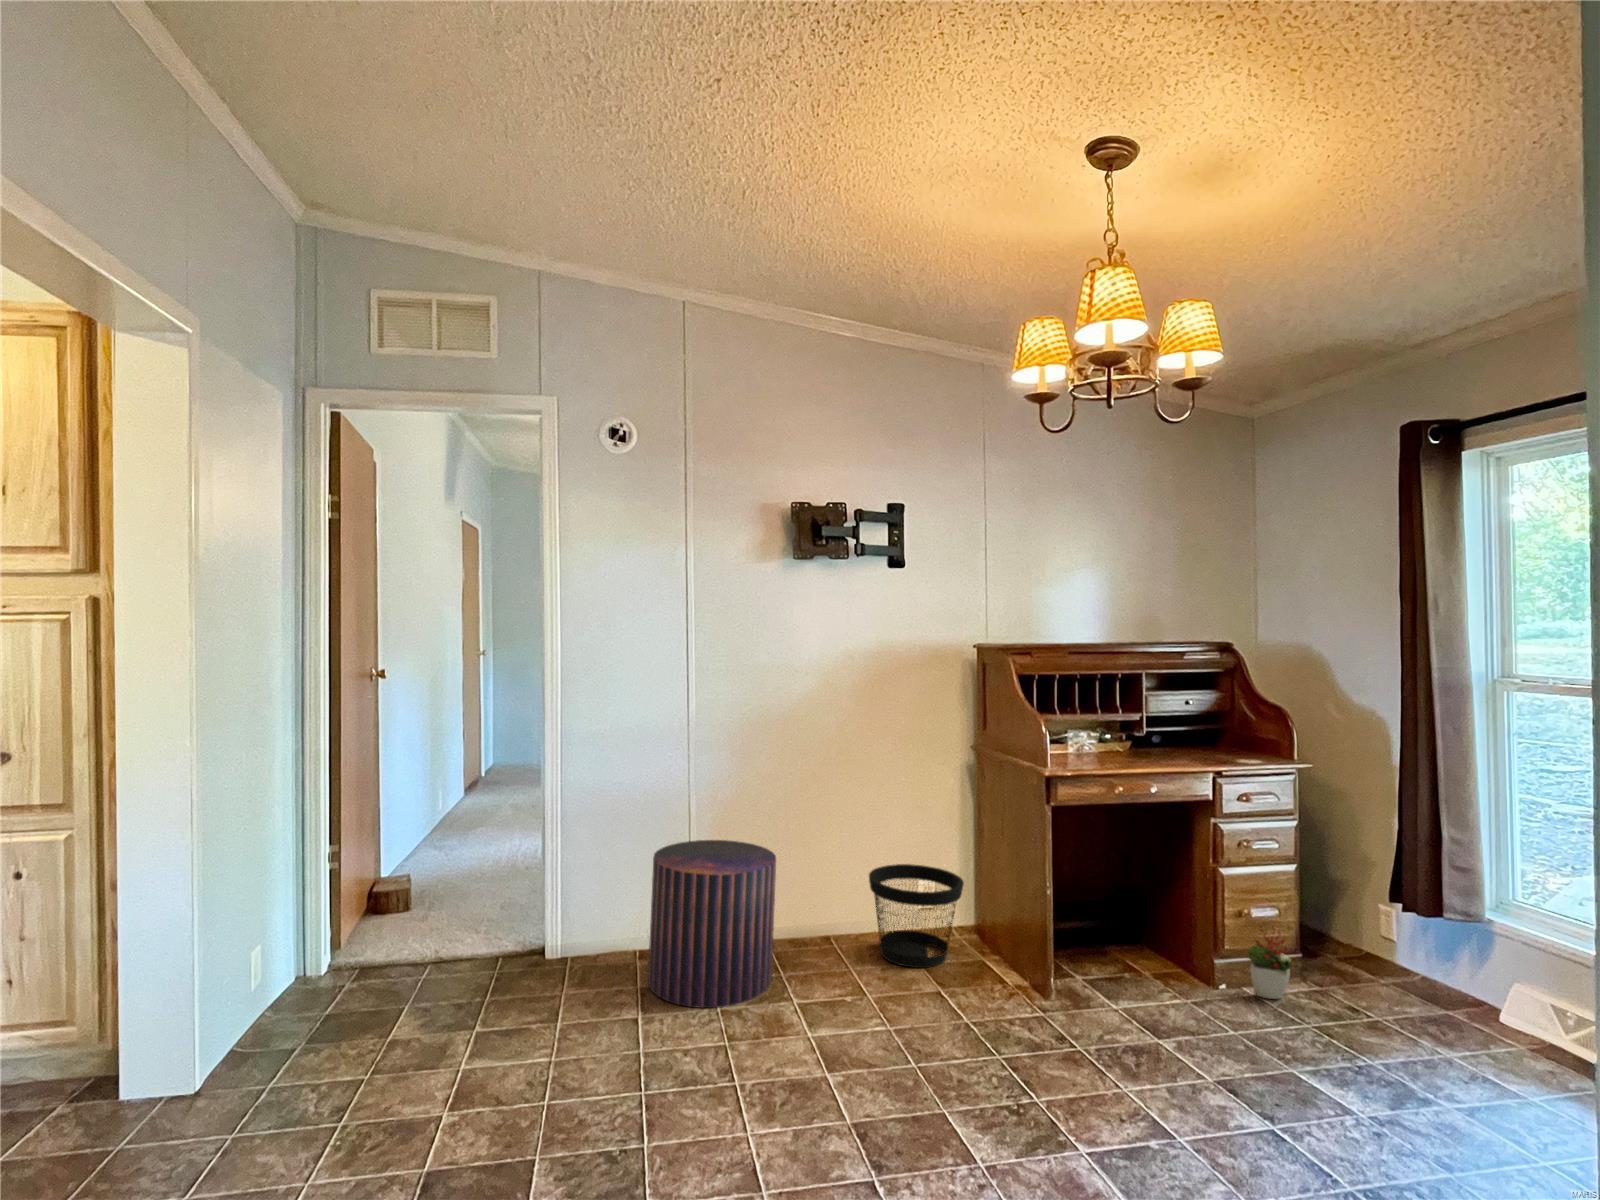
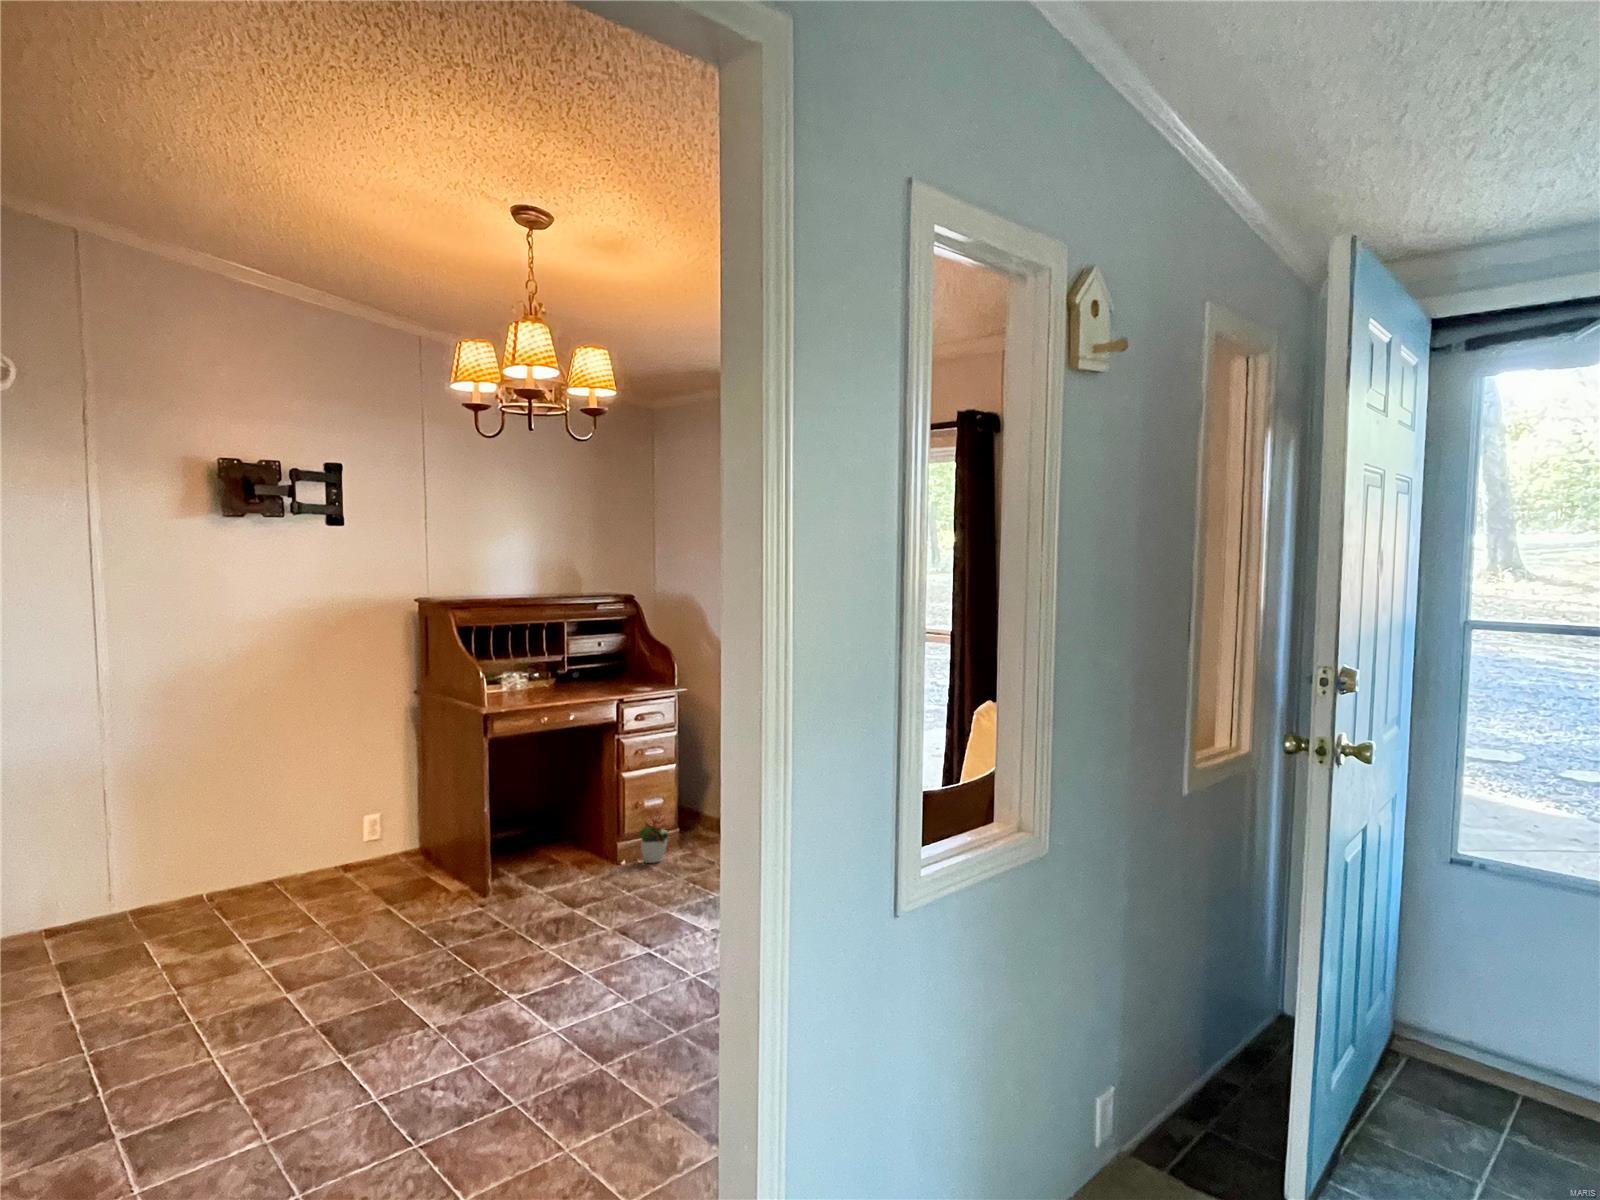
pouf: present [648,840,776,1008] -> none [51,814,211,988]
wastebasket: present [869,864,964,968] -> none [312,807,409,901]

